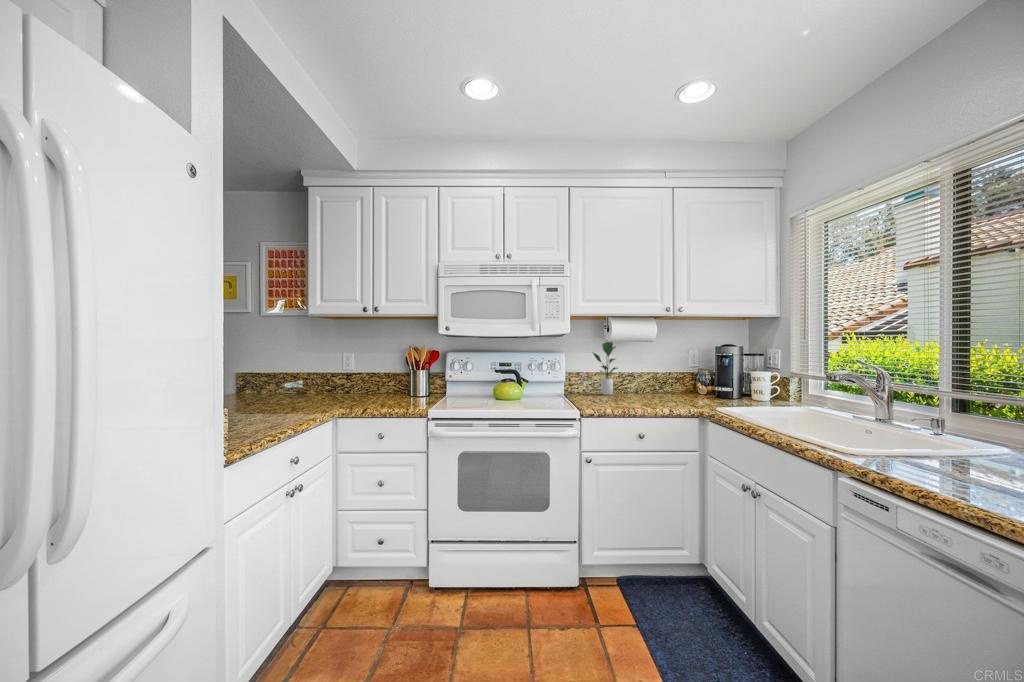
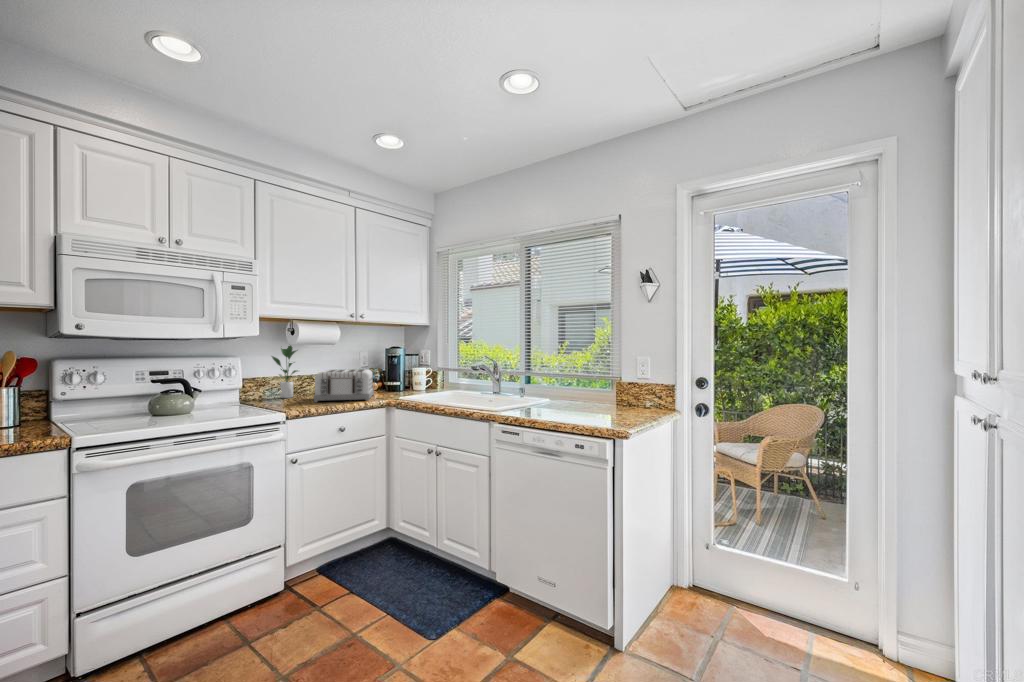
toaster: none [619,369,693,408] -> present [314,369,374,402]

